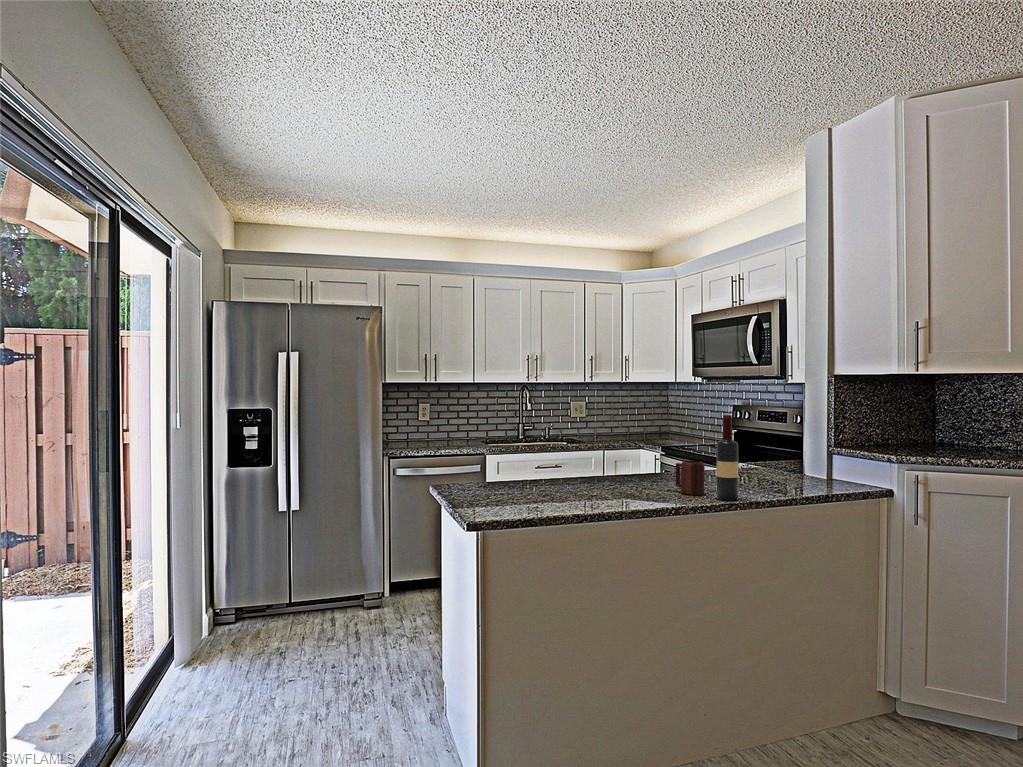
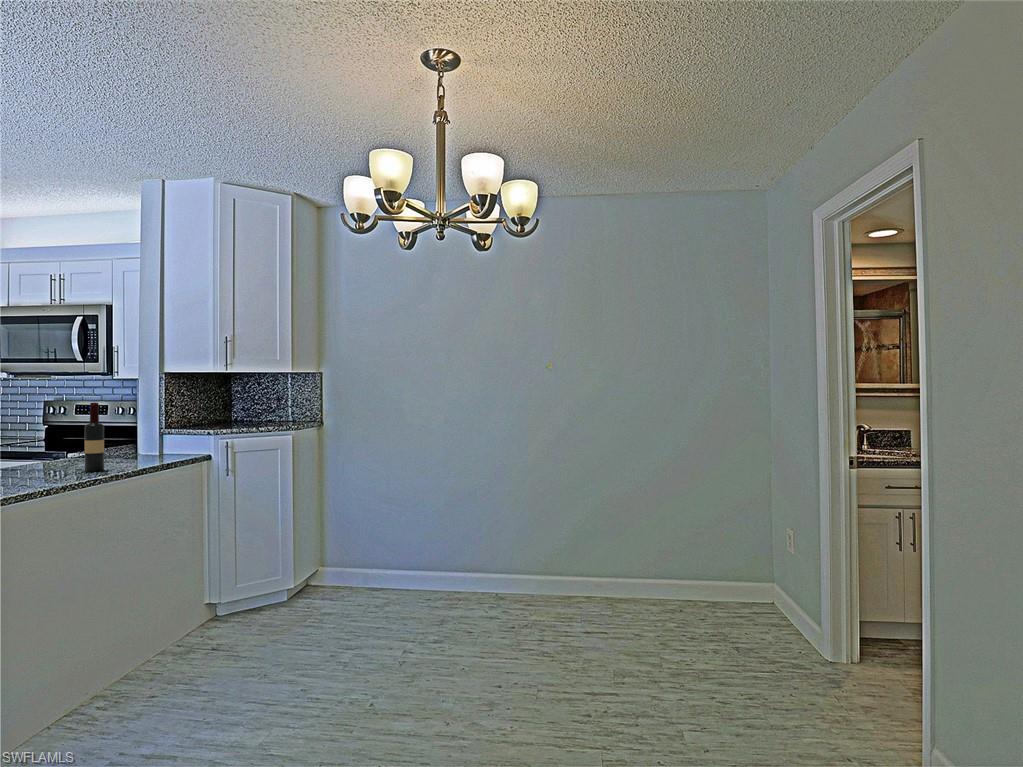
mug: present [676,461,705,495] -> none [39,444,70,472]

